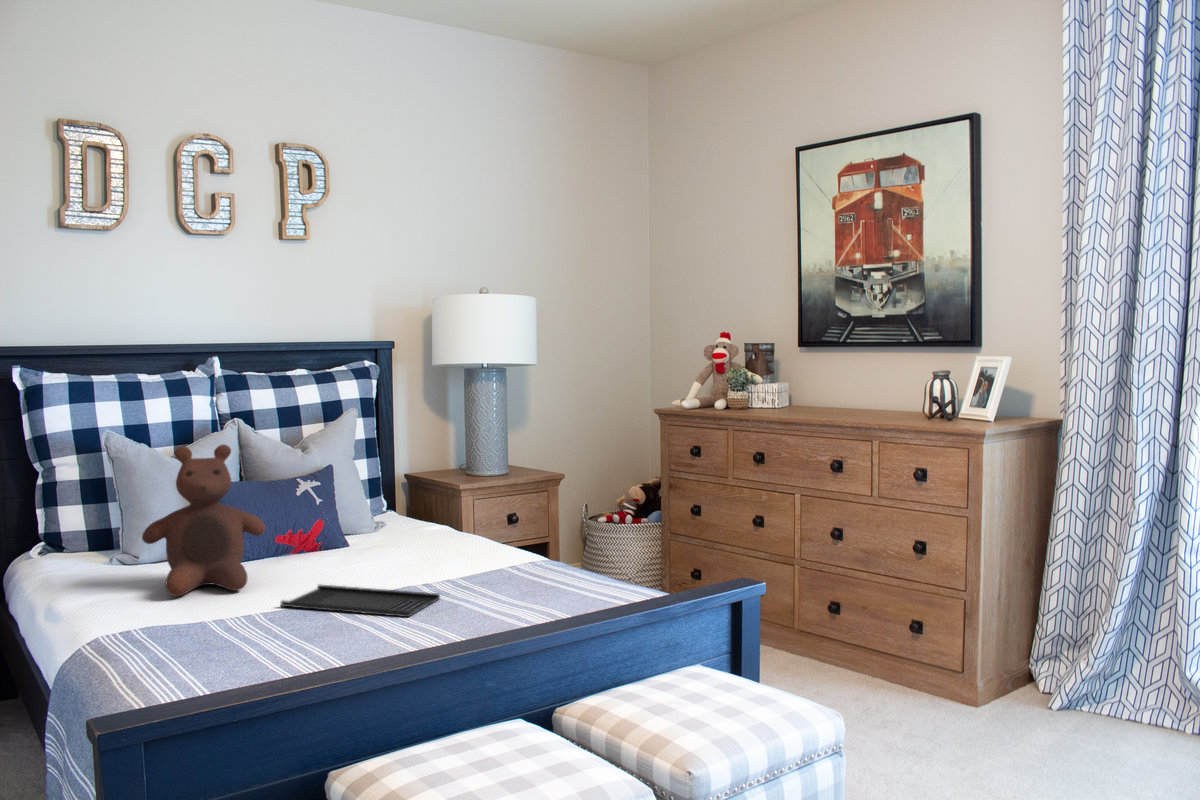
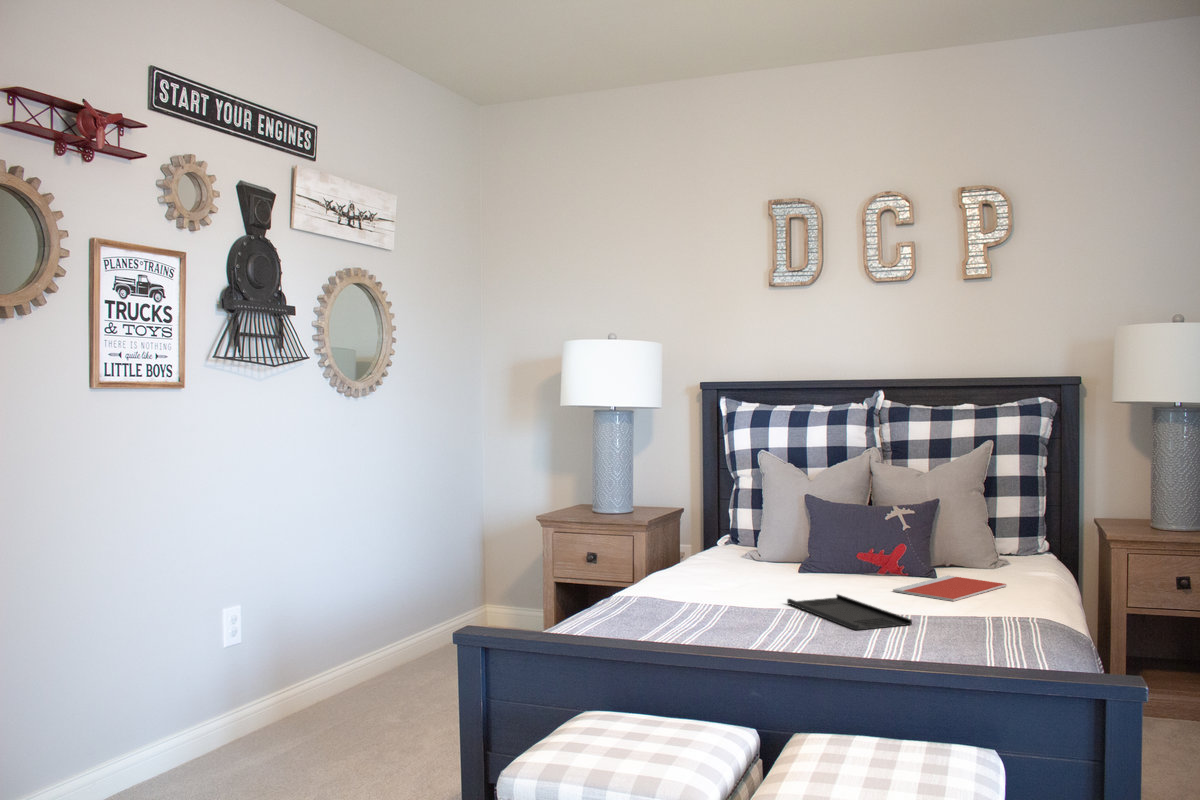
stuffed bear: present [142,445,265,596] -> none [732,464,826,588]
notebook: none [349,543,428,570] -> present [893,576,1007,601]

